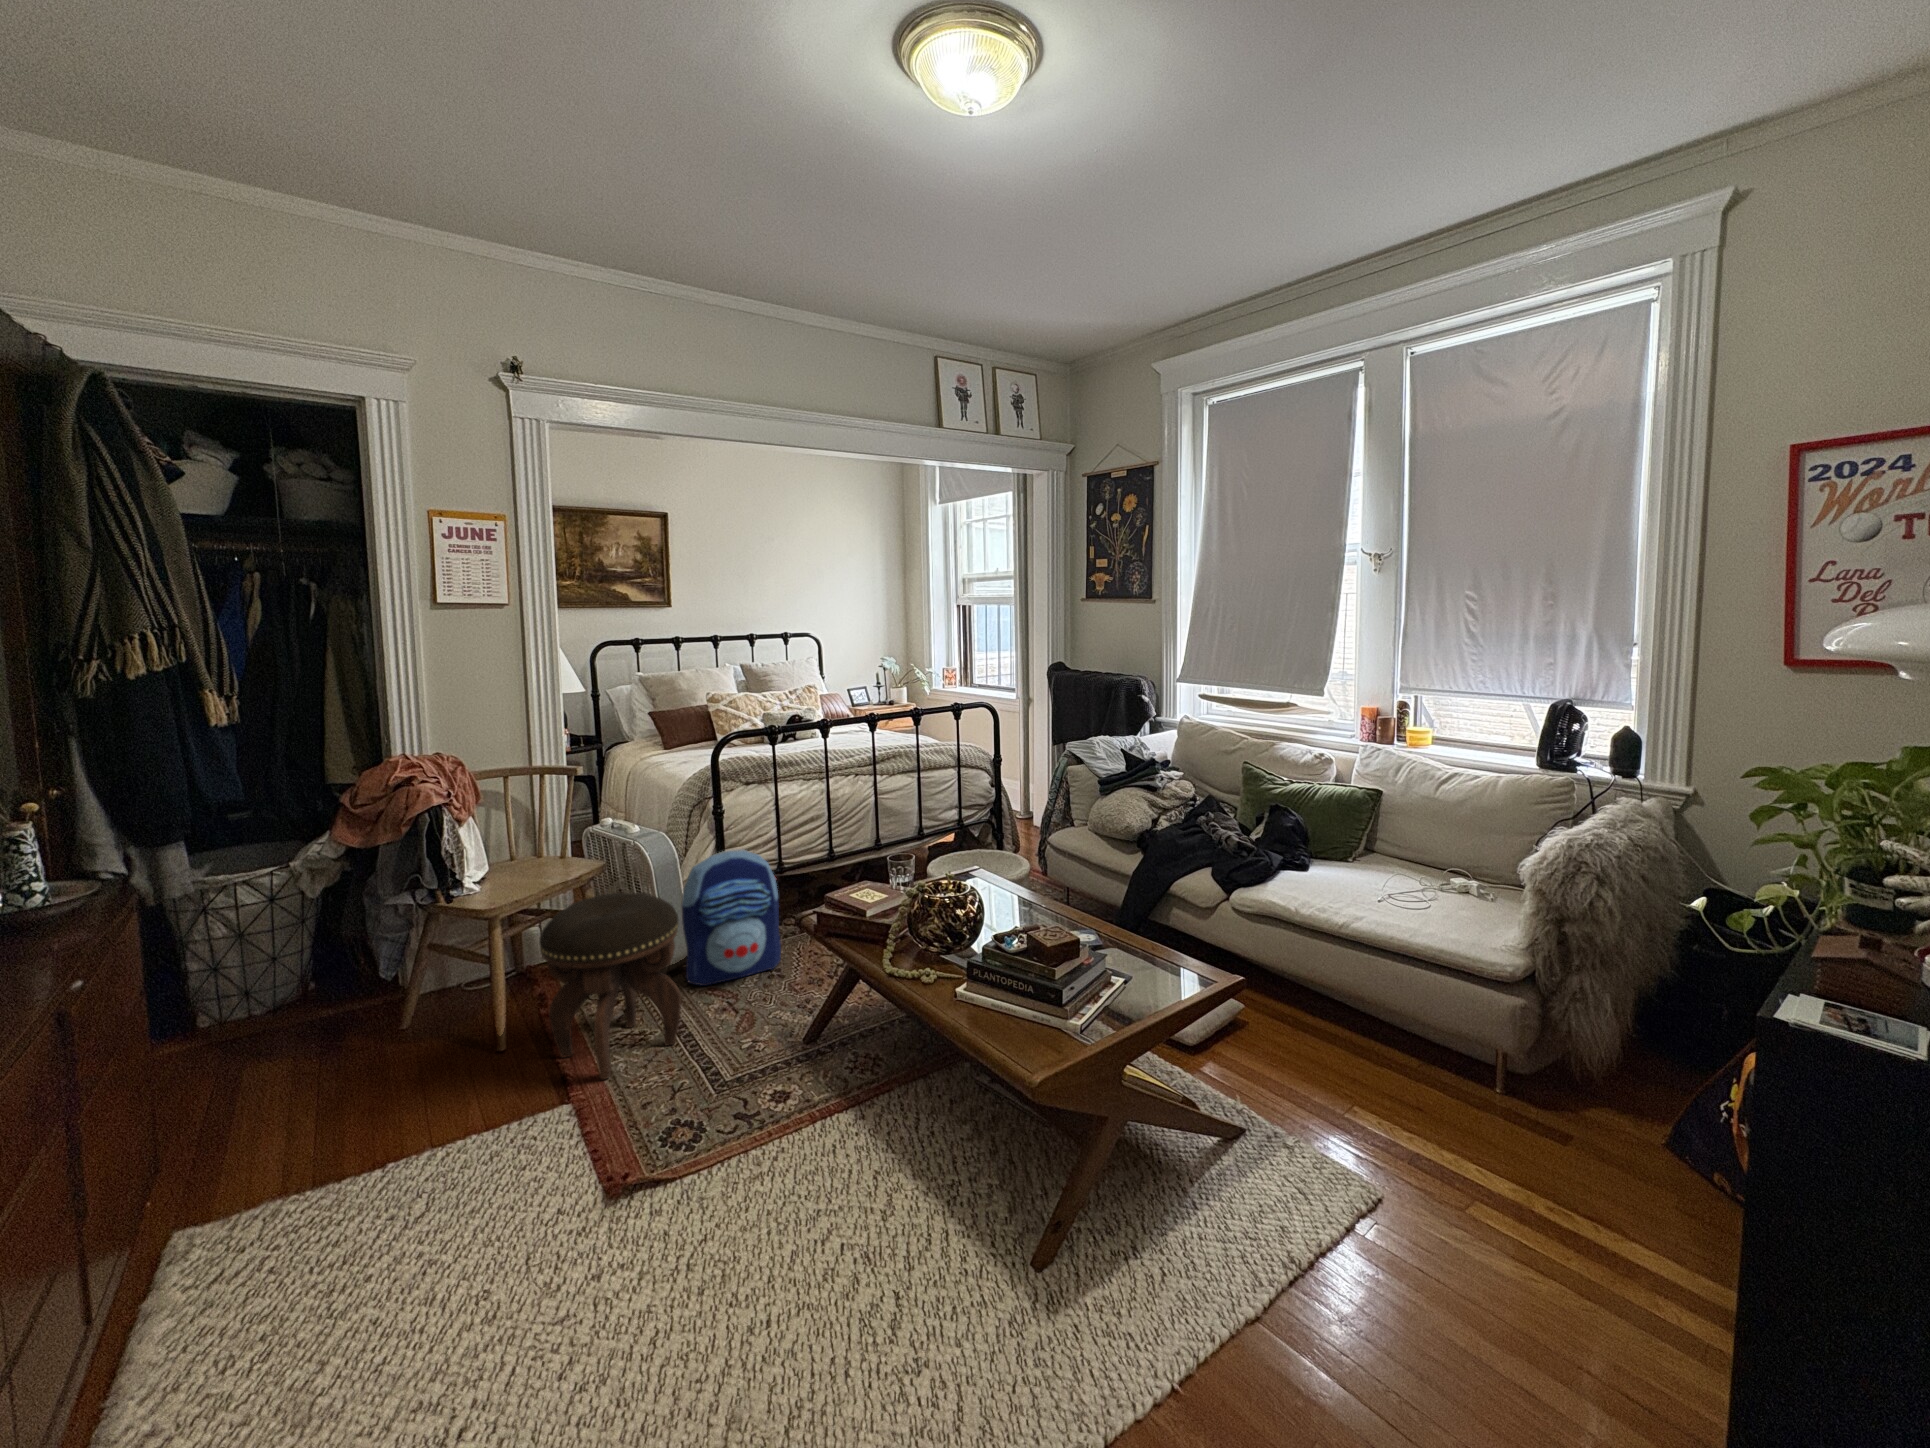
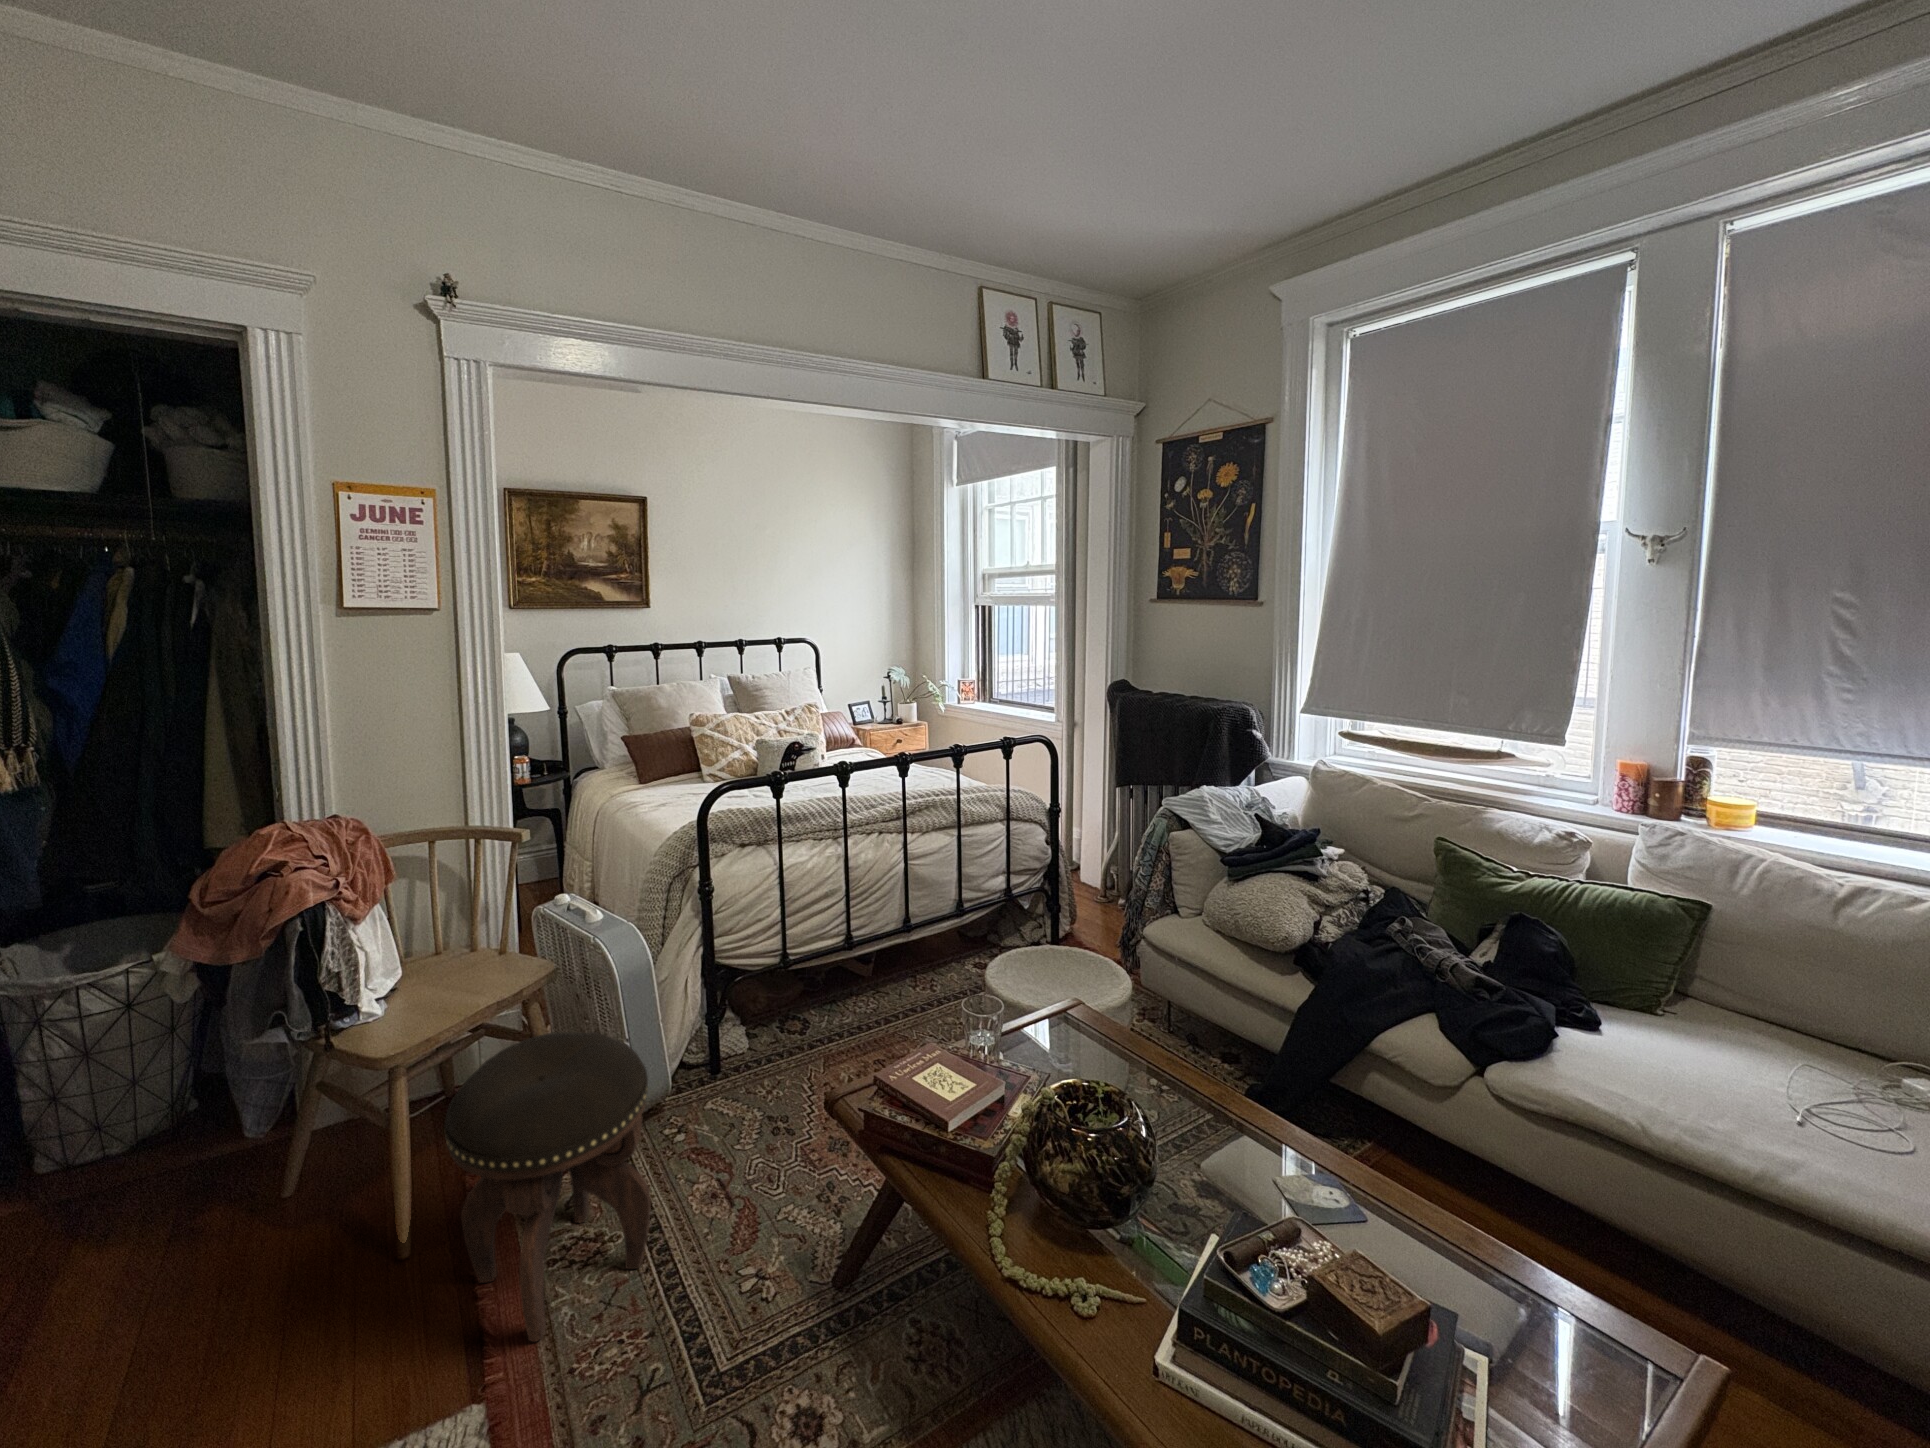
backpack: present [682,849,781,986] -> none [654,949,787,1143]

